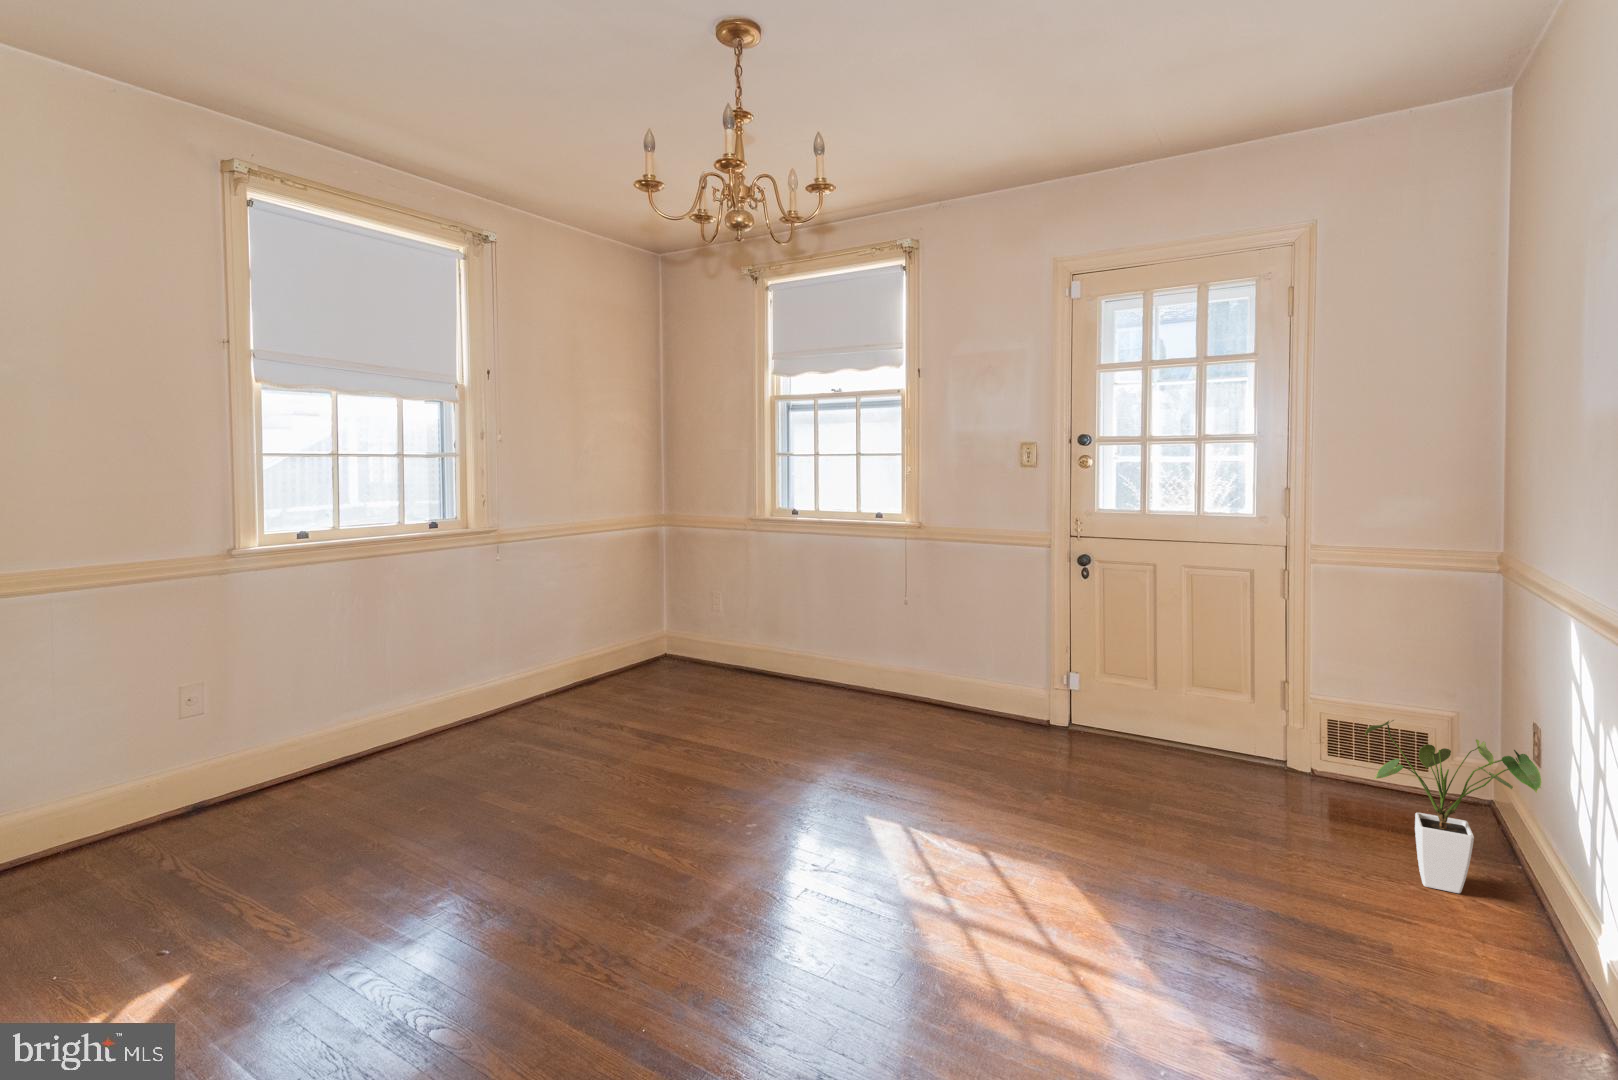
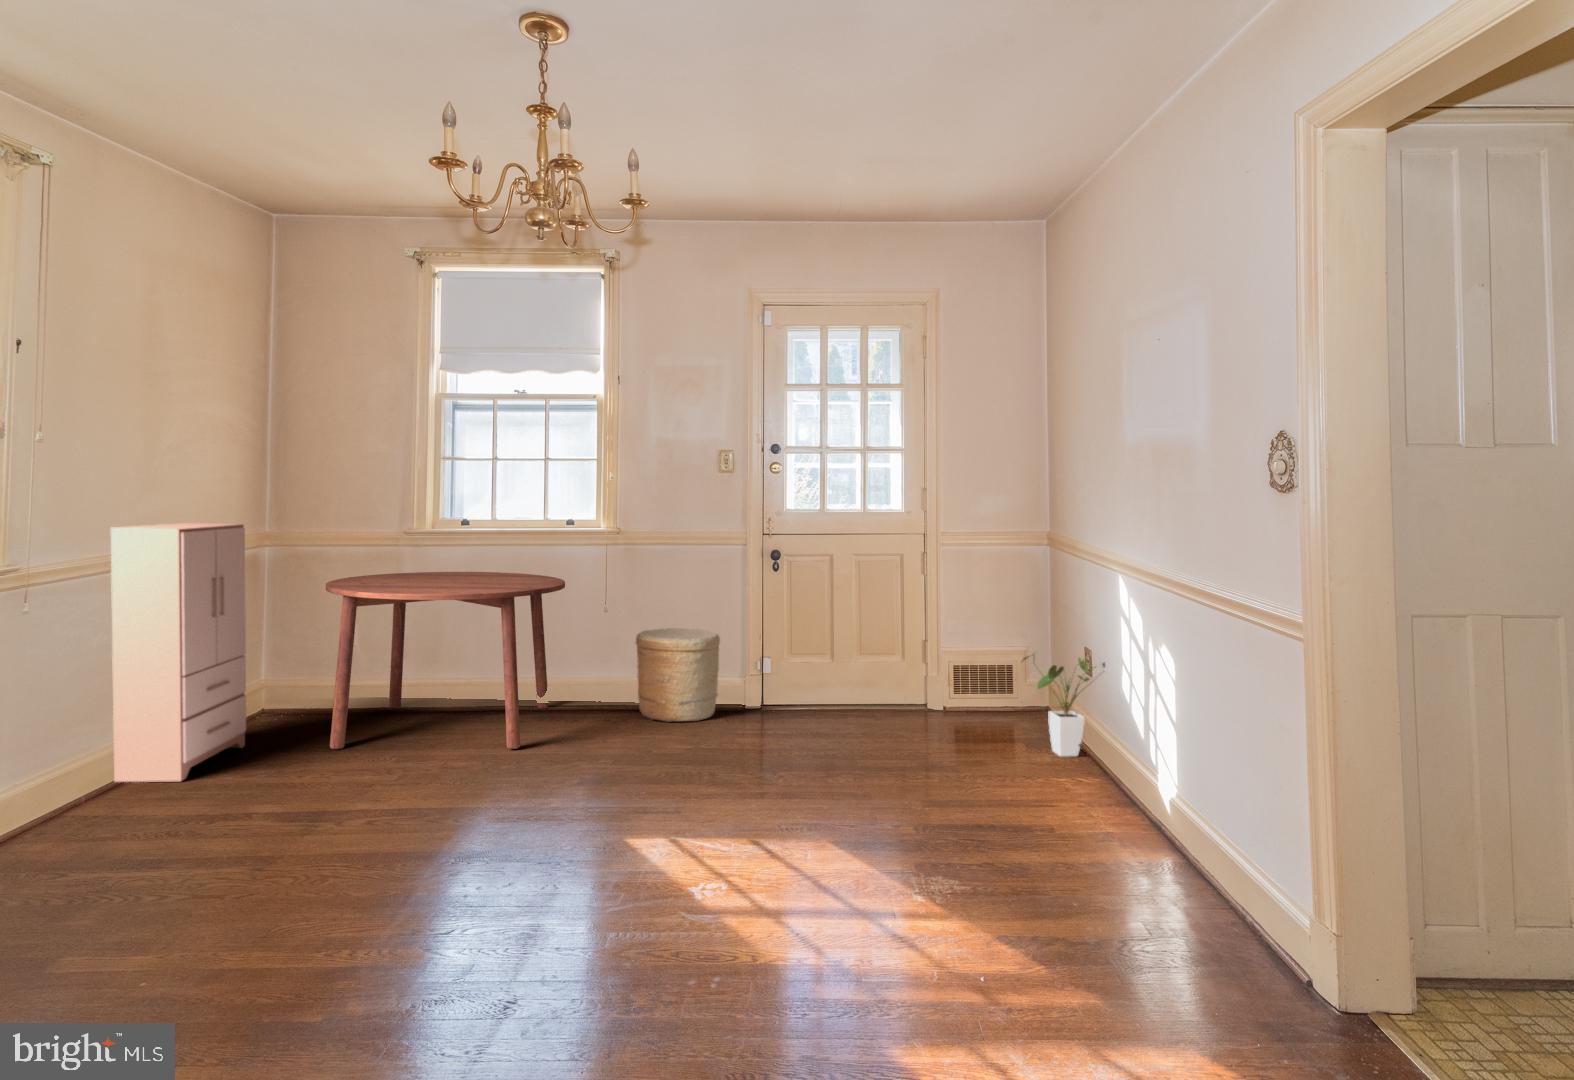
cabinet: none [477,519,591,723] -> present [111,523,246,782]
dining table: none [636,562,848,738] -> present [326,572,565,749]
woven basket: none [913,631,1006,736] -> present [636,628,720,722]

